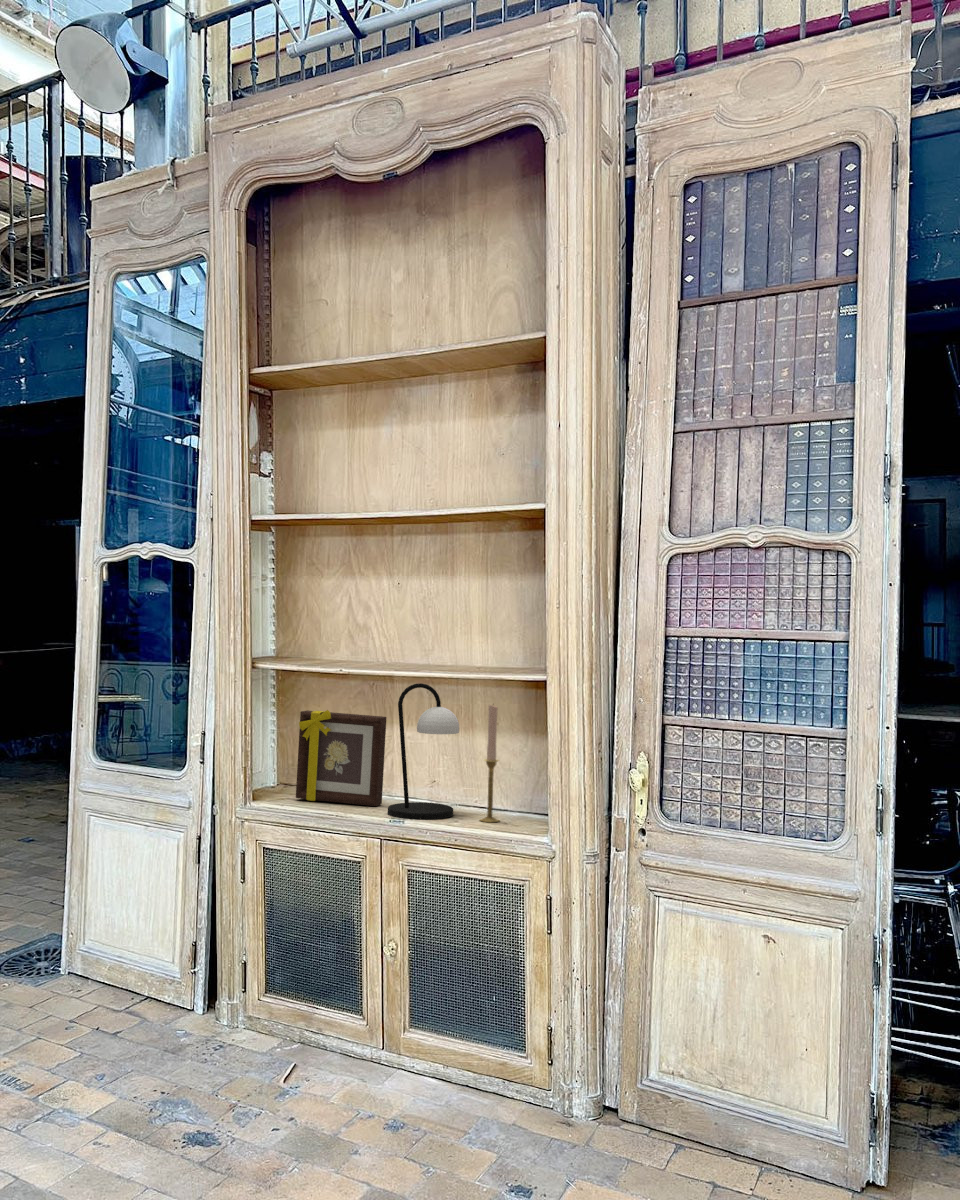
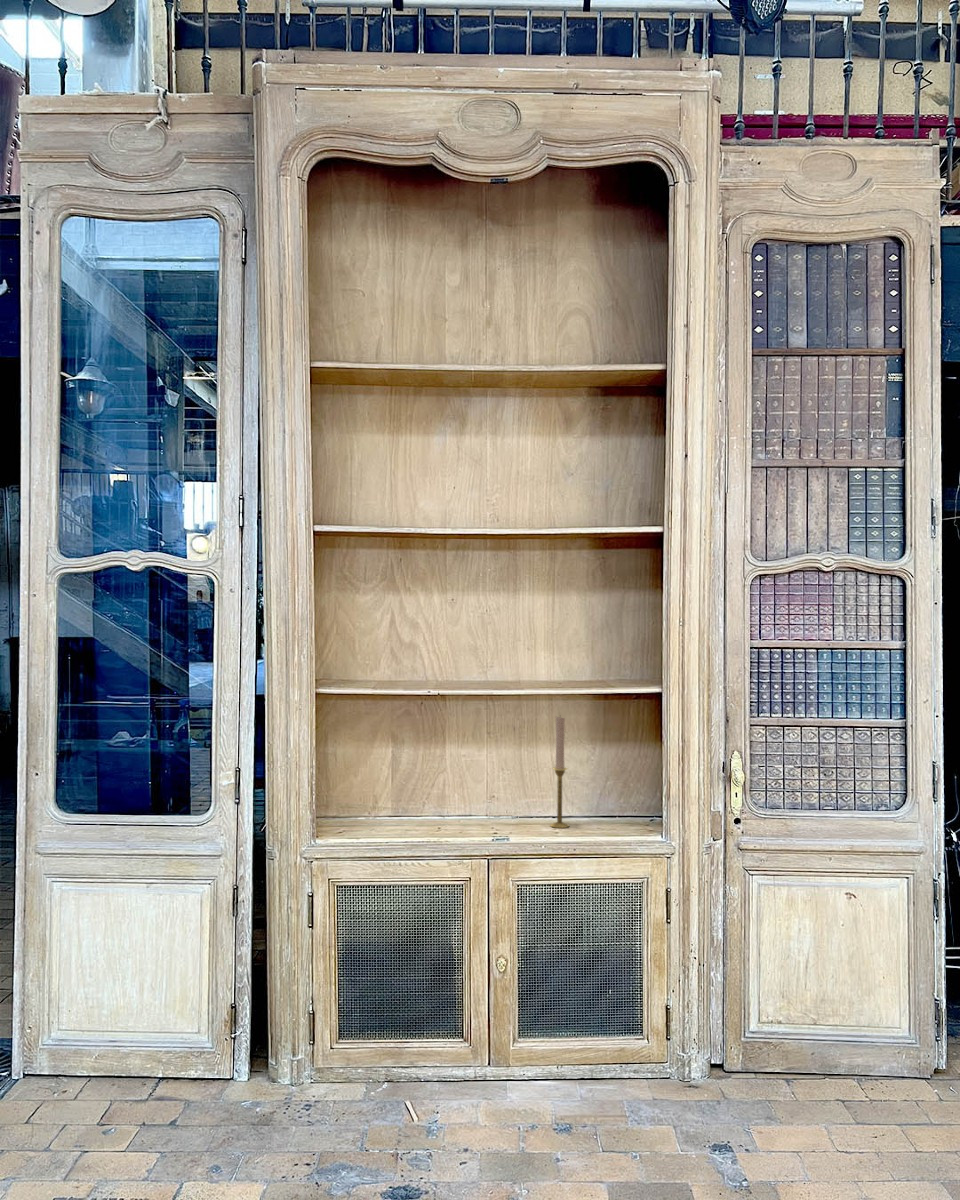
table lamp: present [388,683,459,820] -> none [457,700,522,837]
picture frame: present [296,710,386,806] -> none [339,733,433,830]

